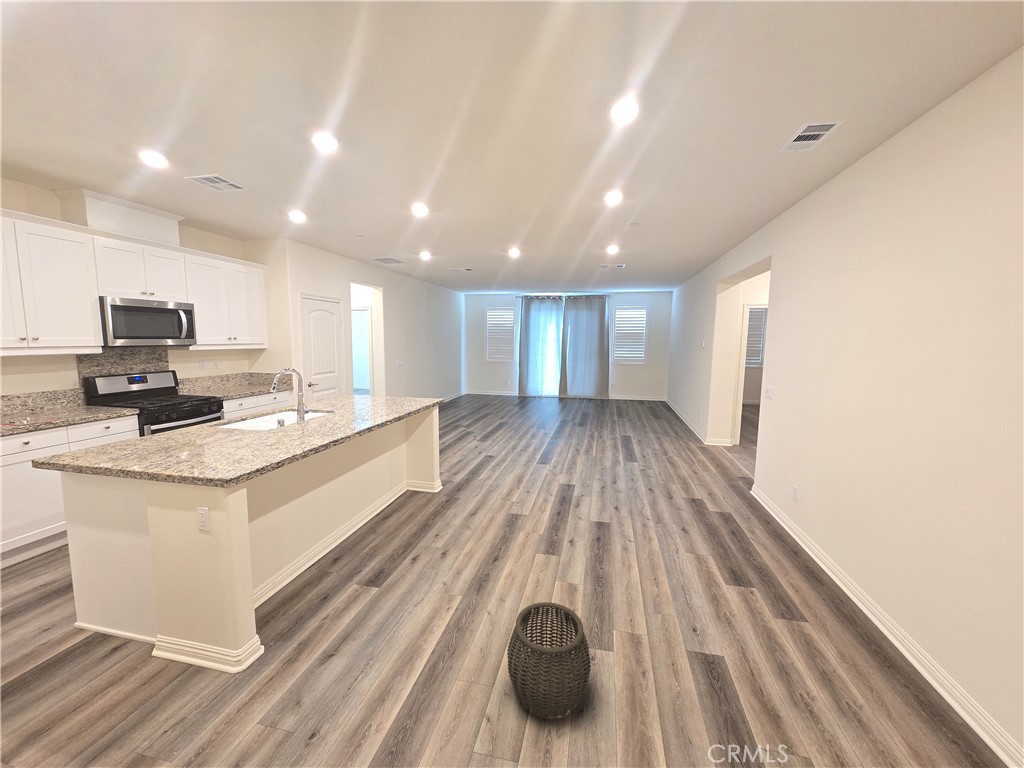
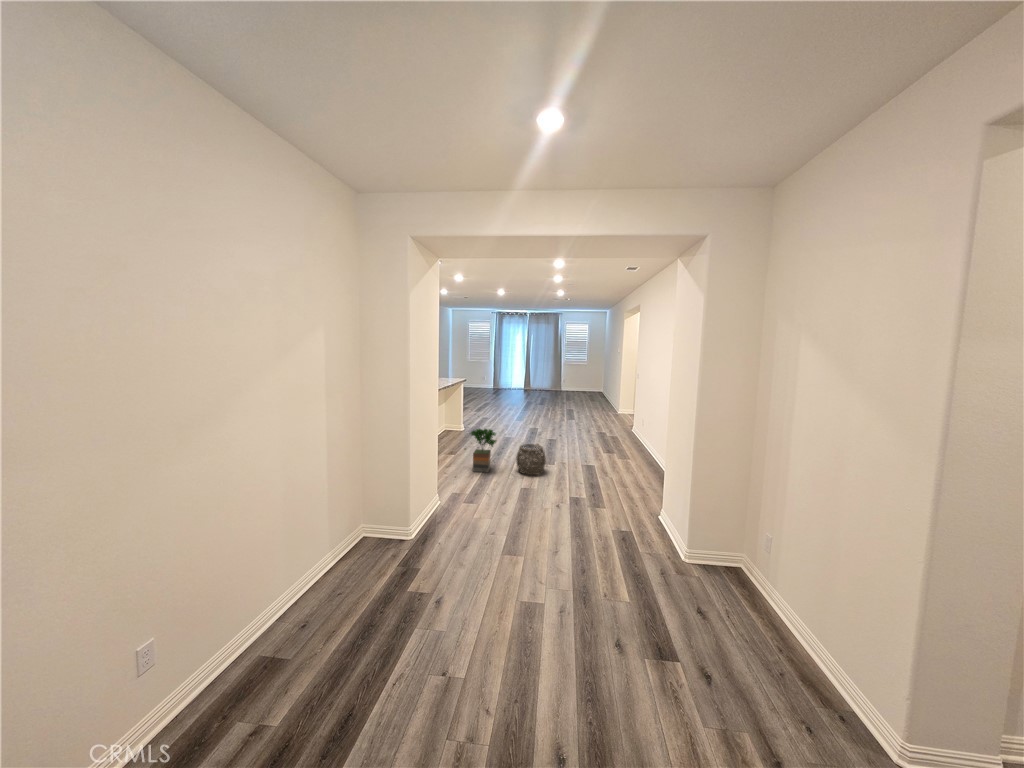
potted tree: none [385,558,459,690] -> present [471,429,496,472]

